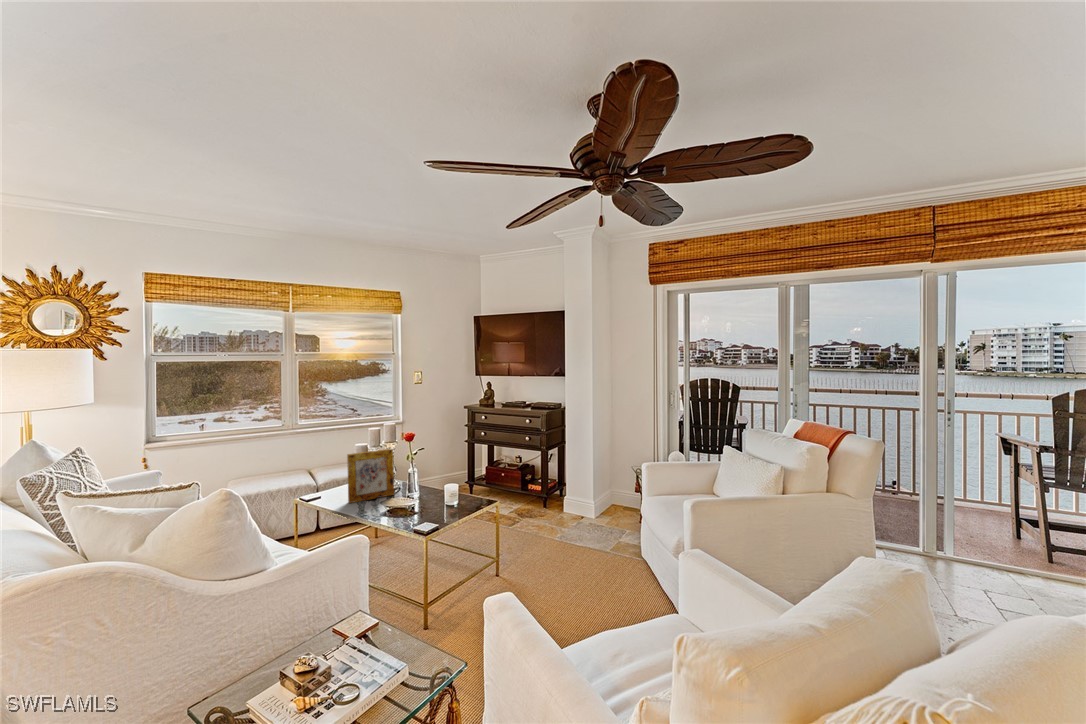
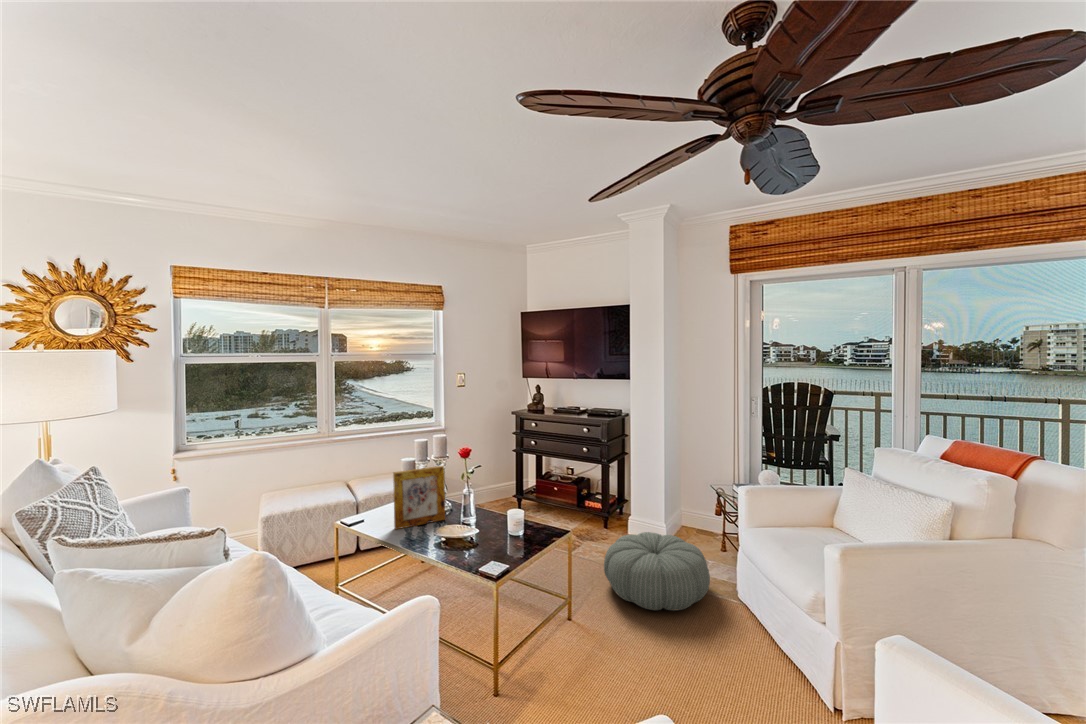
pouf: none [533,504,618,566] -> present [604,532,710,611]

